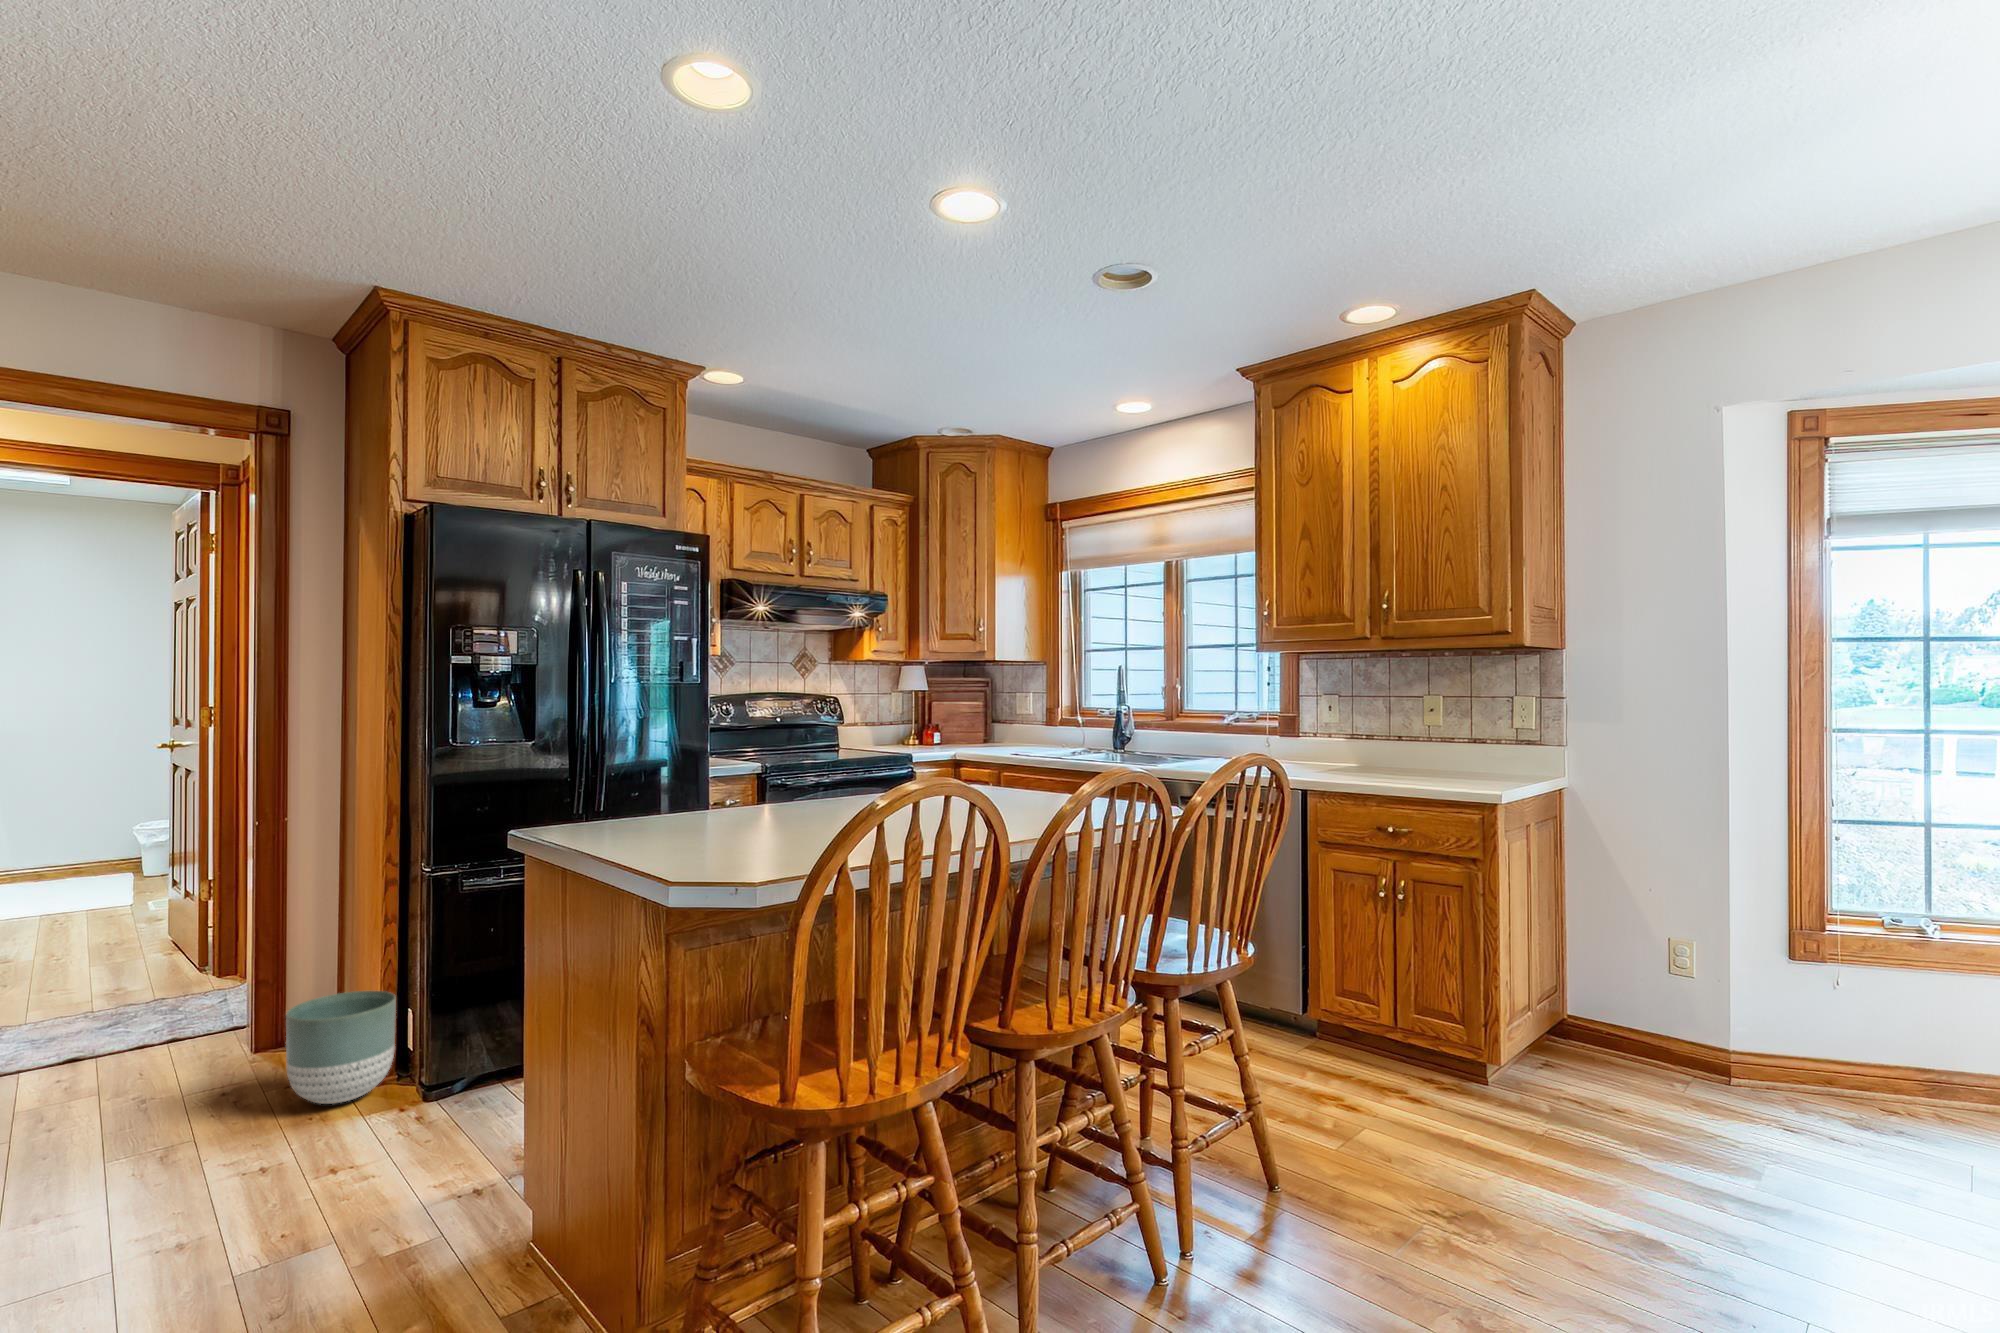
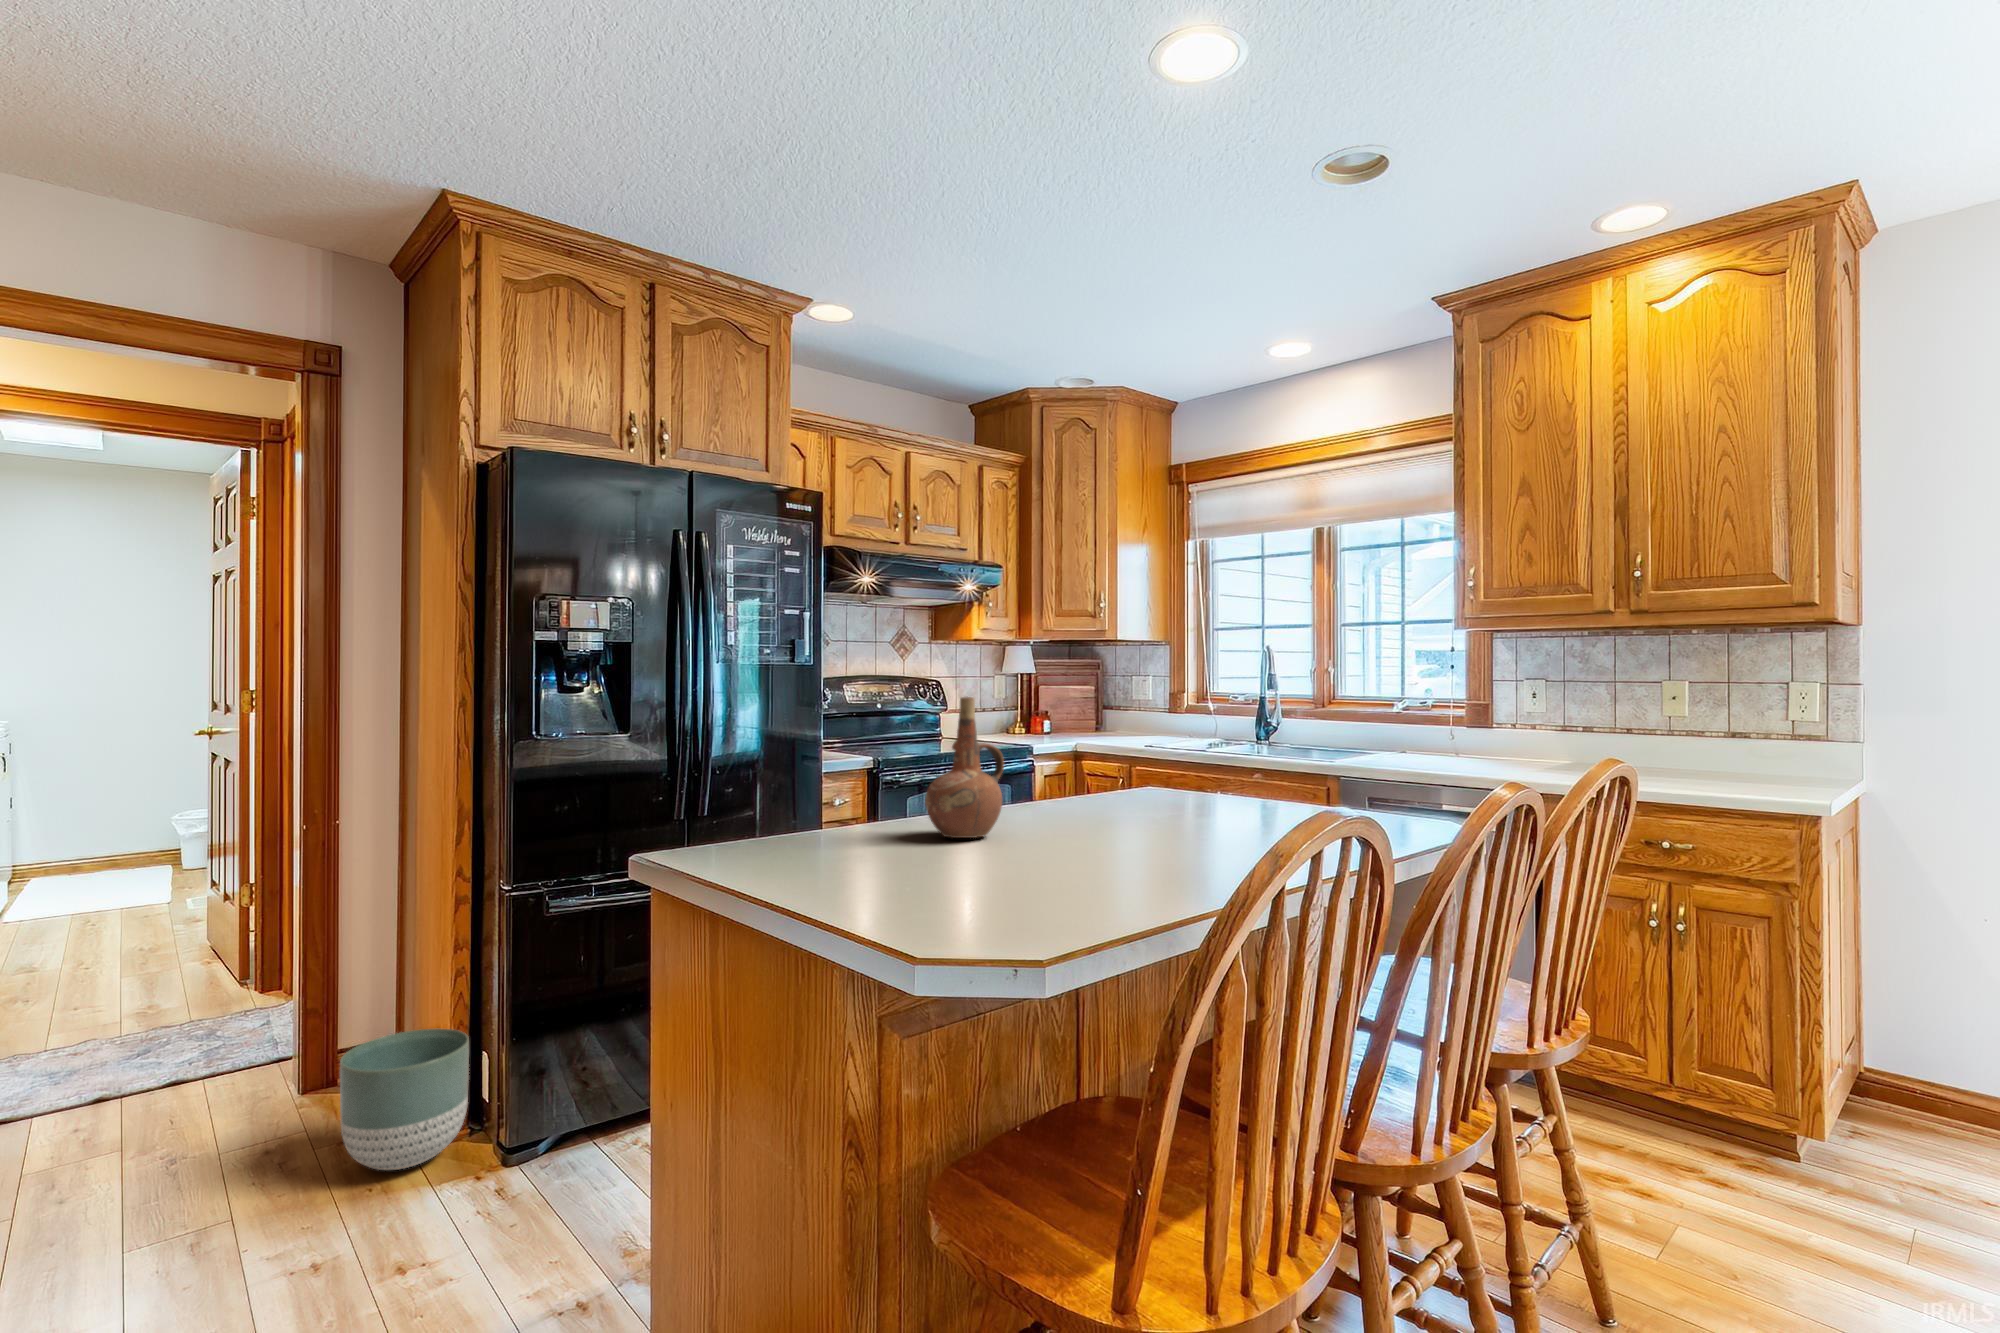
ceramic pitcher: none [742,711,806,818] -> present [925,697,1004,838]

